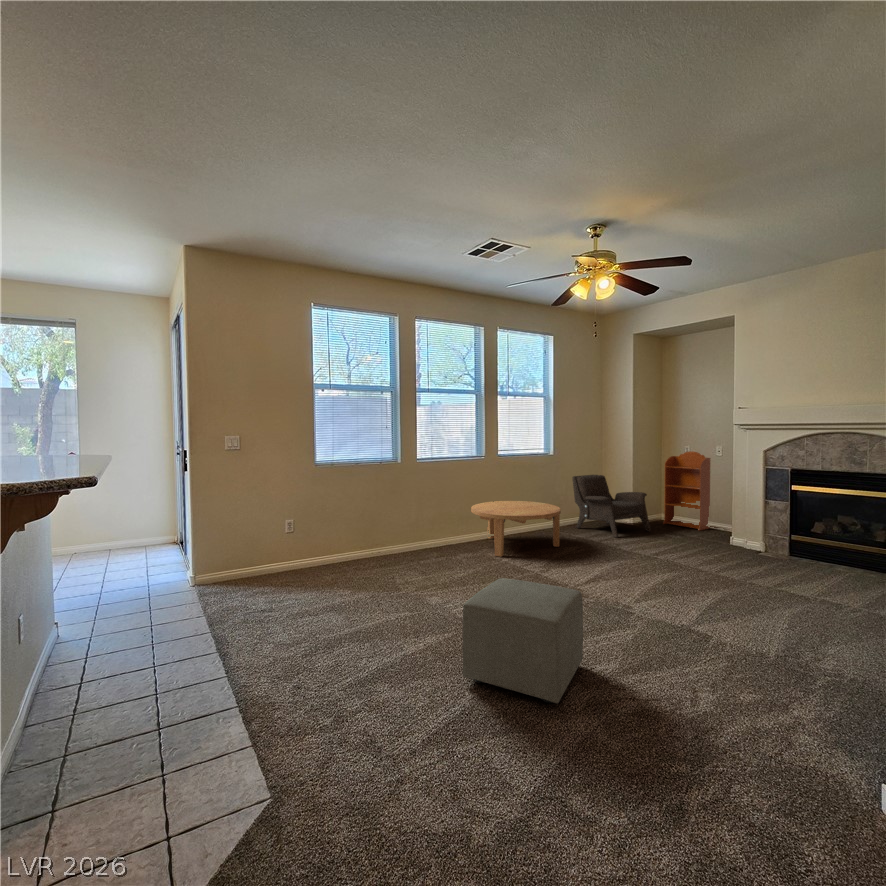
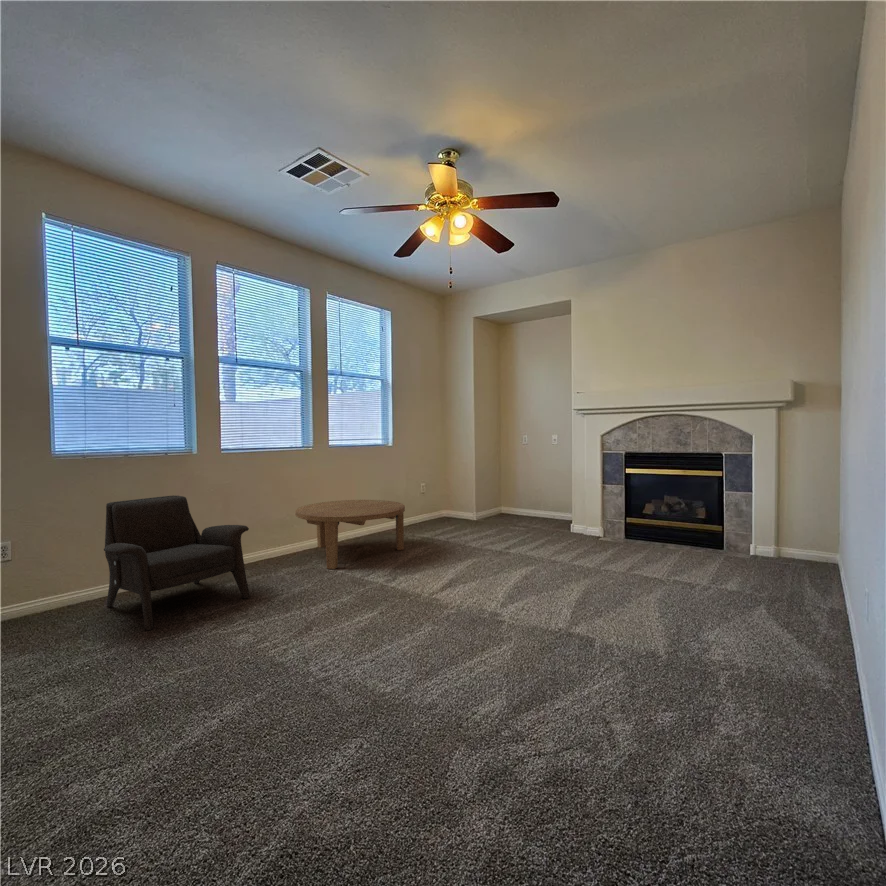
bookcase: present [663,452,710,531] -> none [505,441,548,521]
armchair: present [572,475,651,538] -> present [104,495,250,630]
ottoman: present [463,578,583,703] -> none [271,604,456,805]

